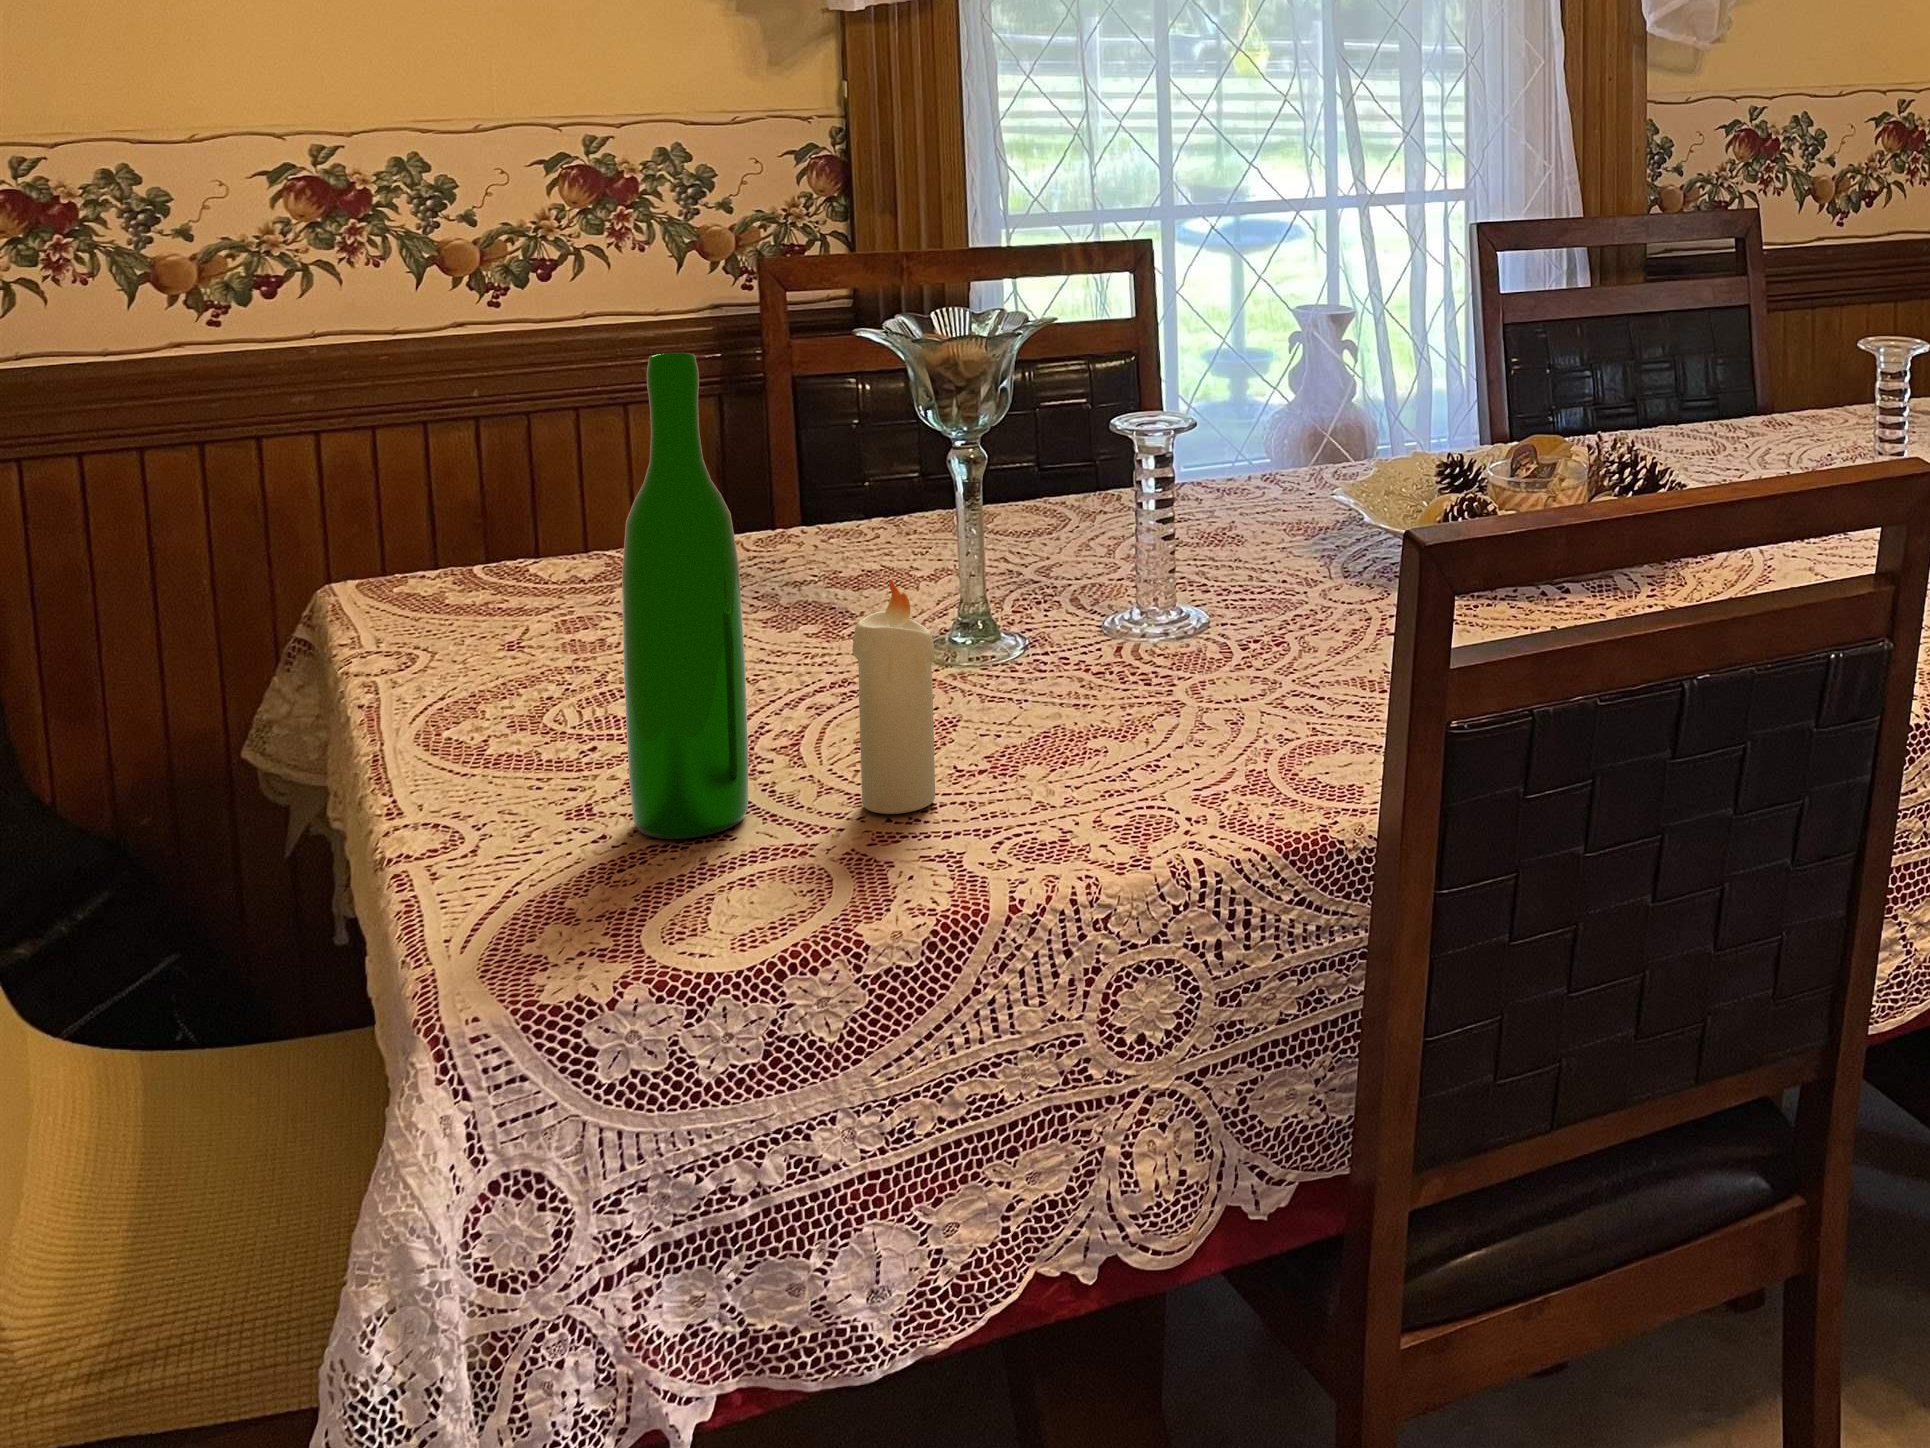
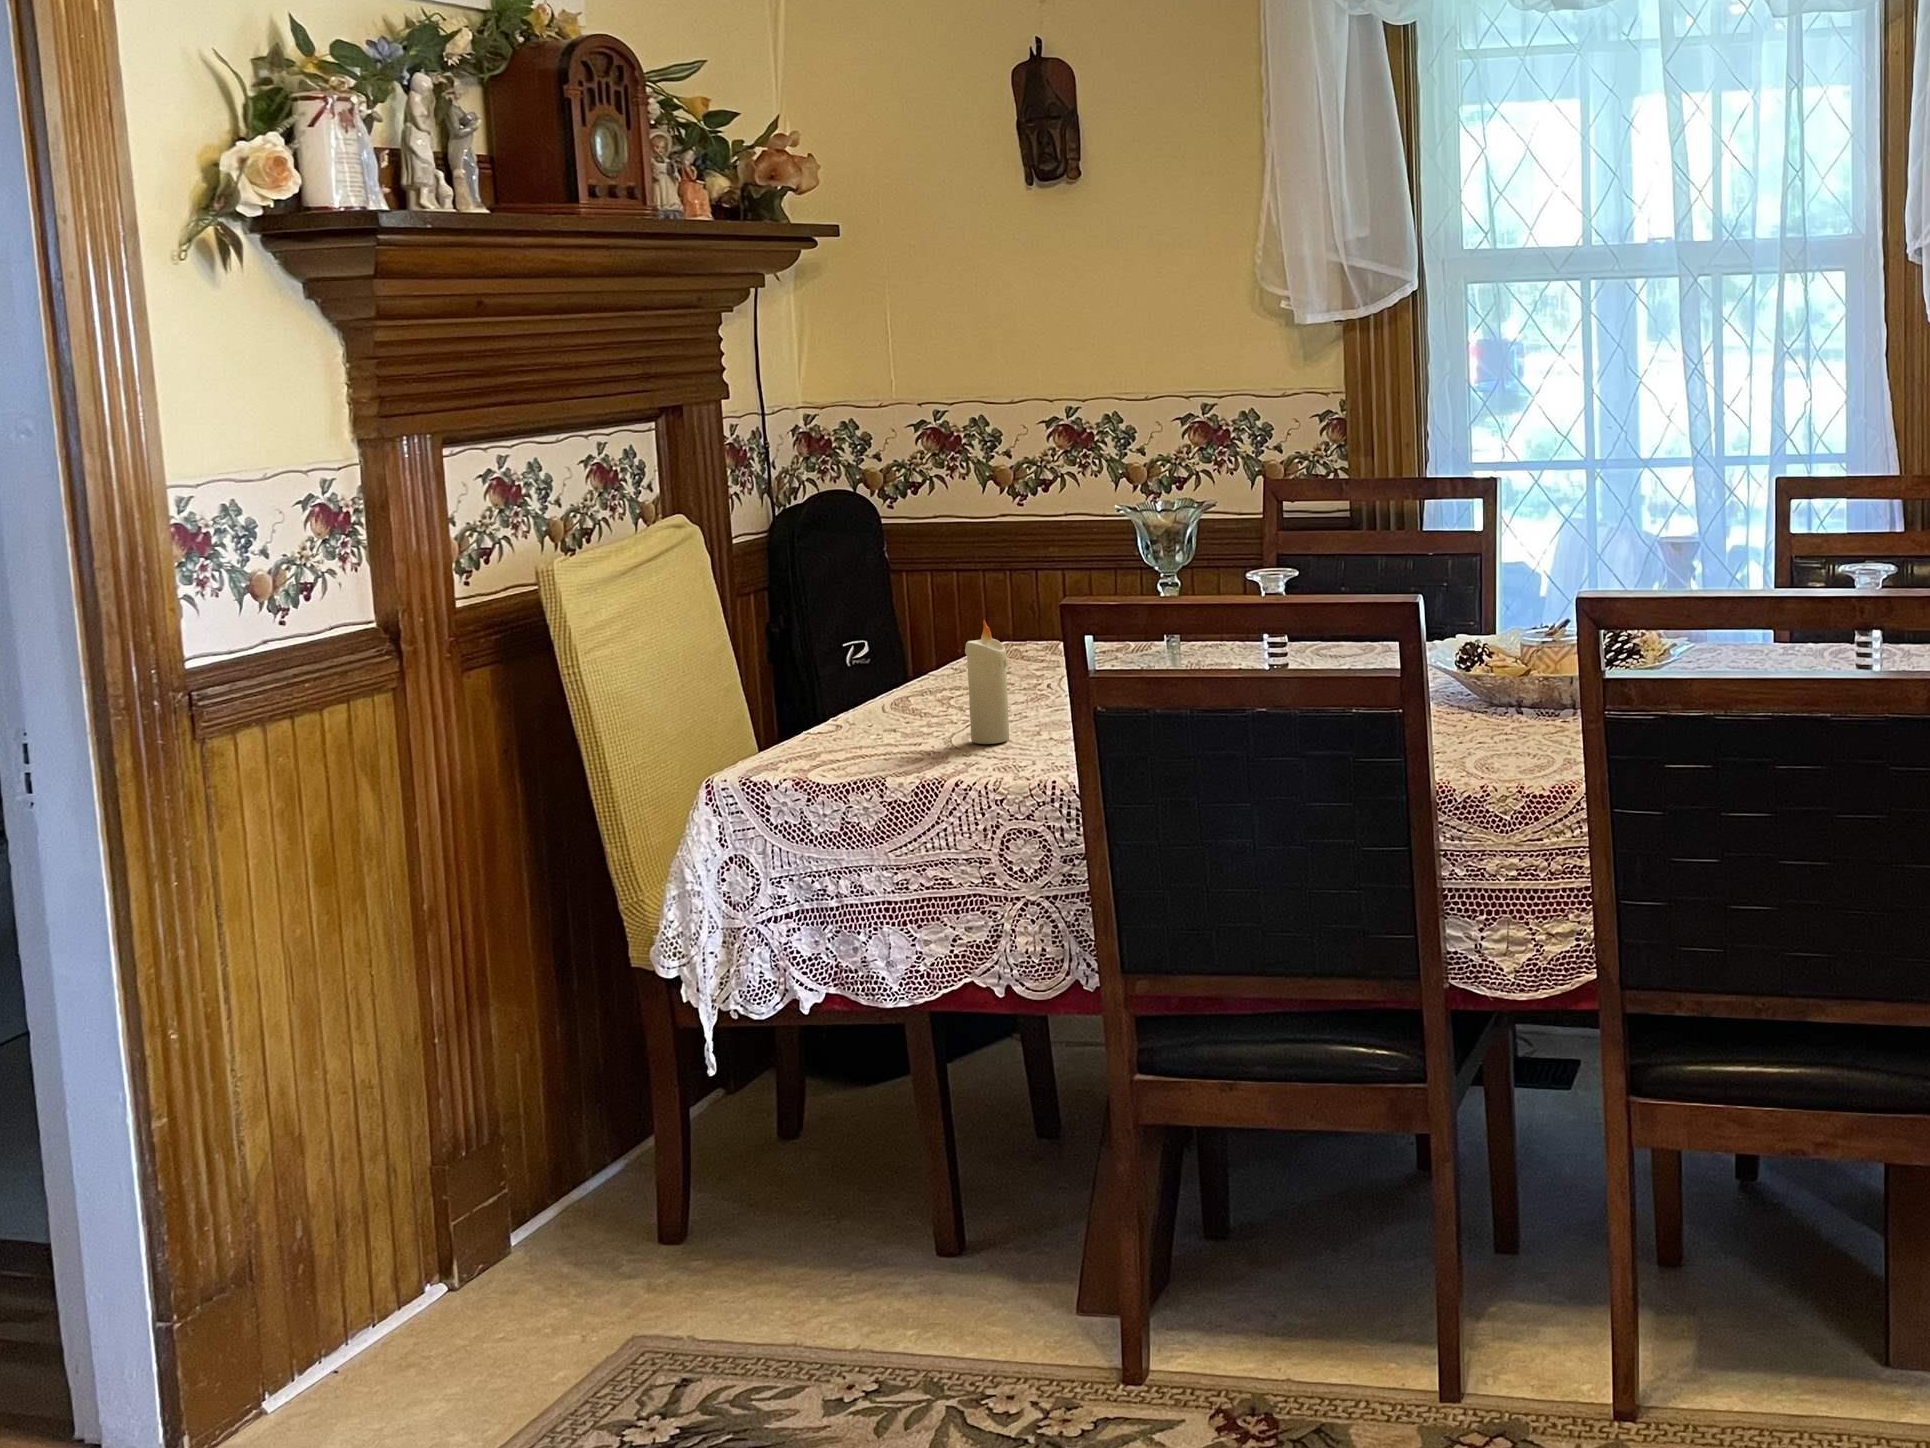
wine bottle: present [622,353,748,839] -> none [870,494,933,738]

